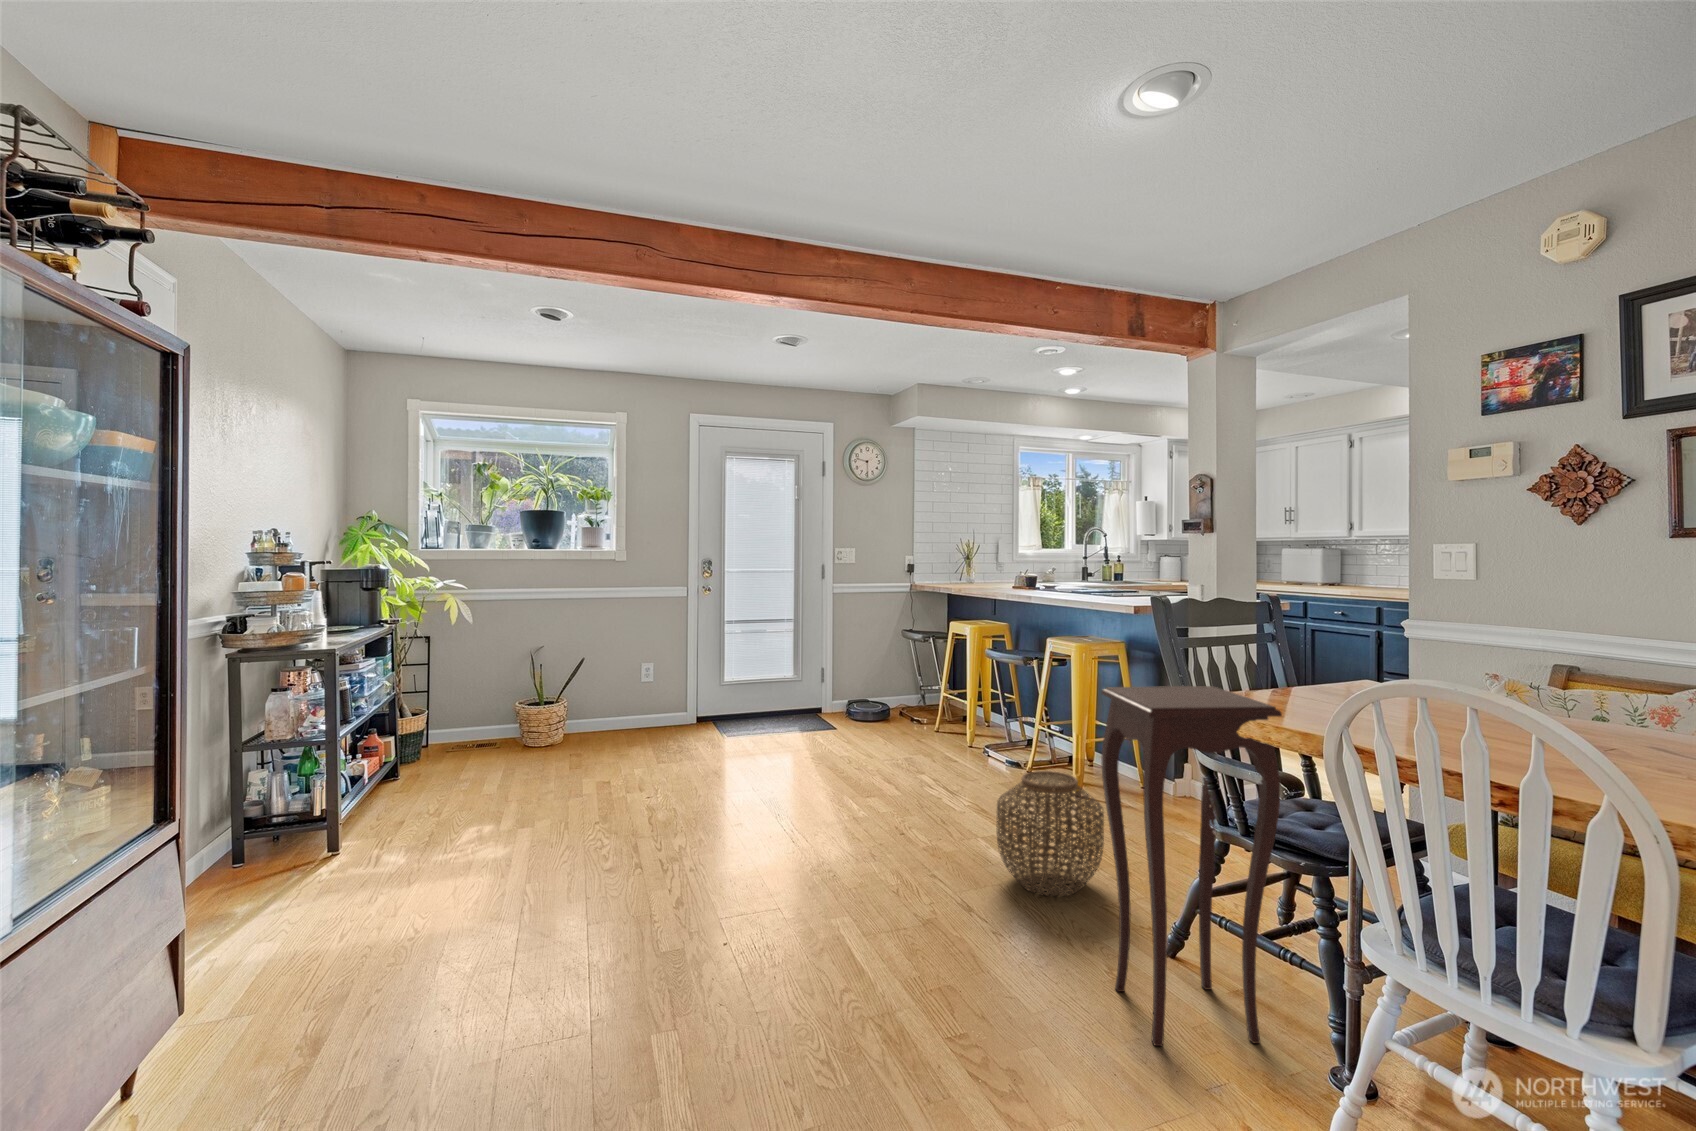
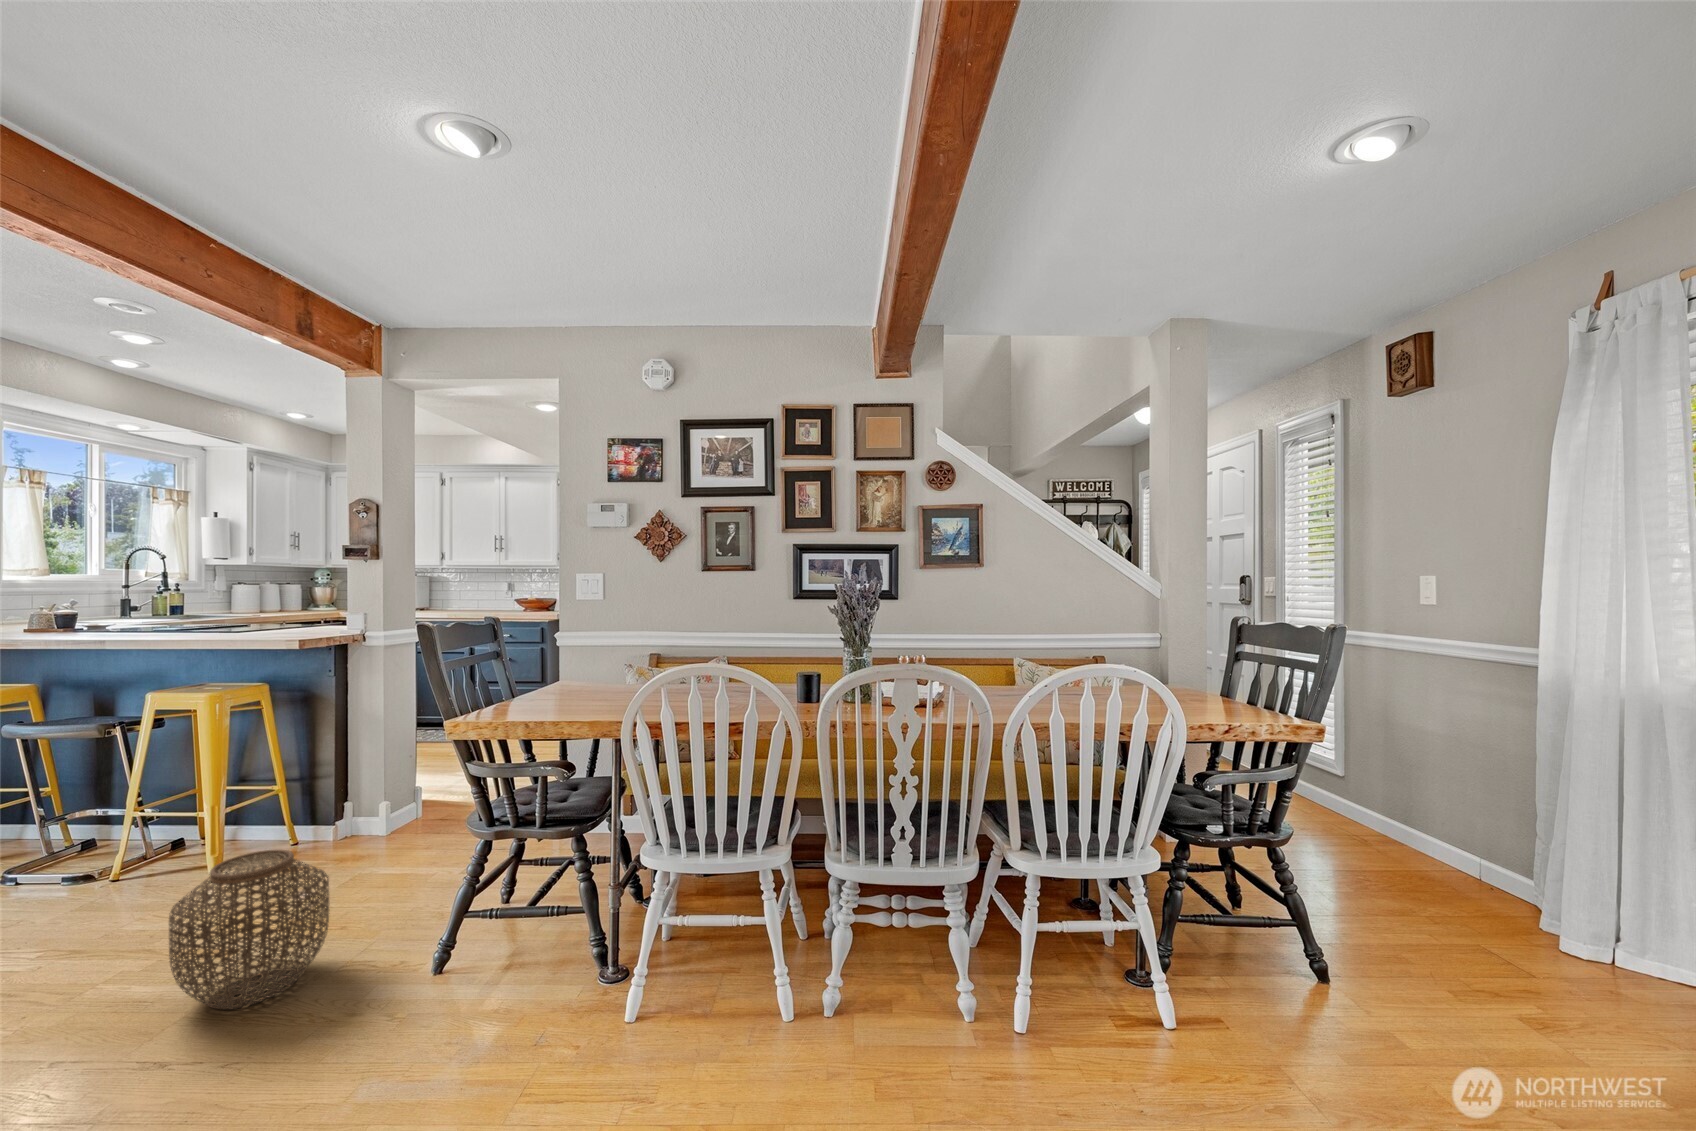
side table: present [1101,686,1282,1046] -> none [387,714,572,1069]

